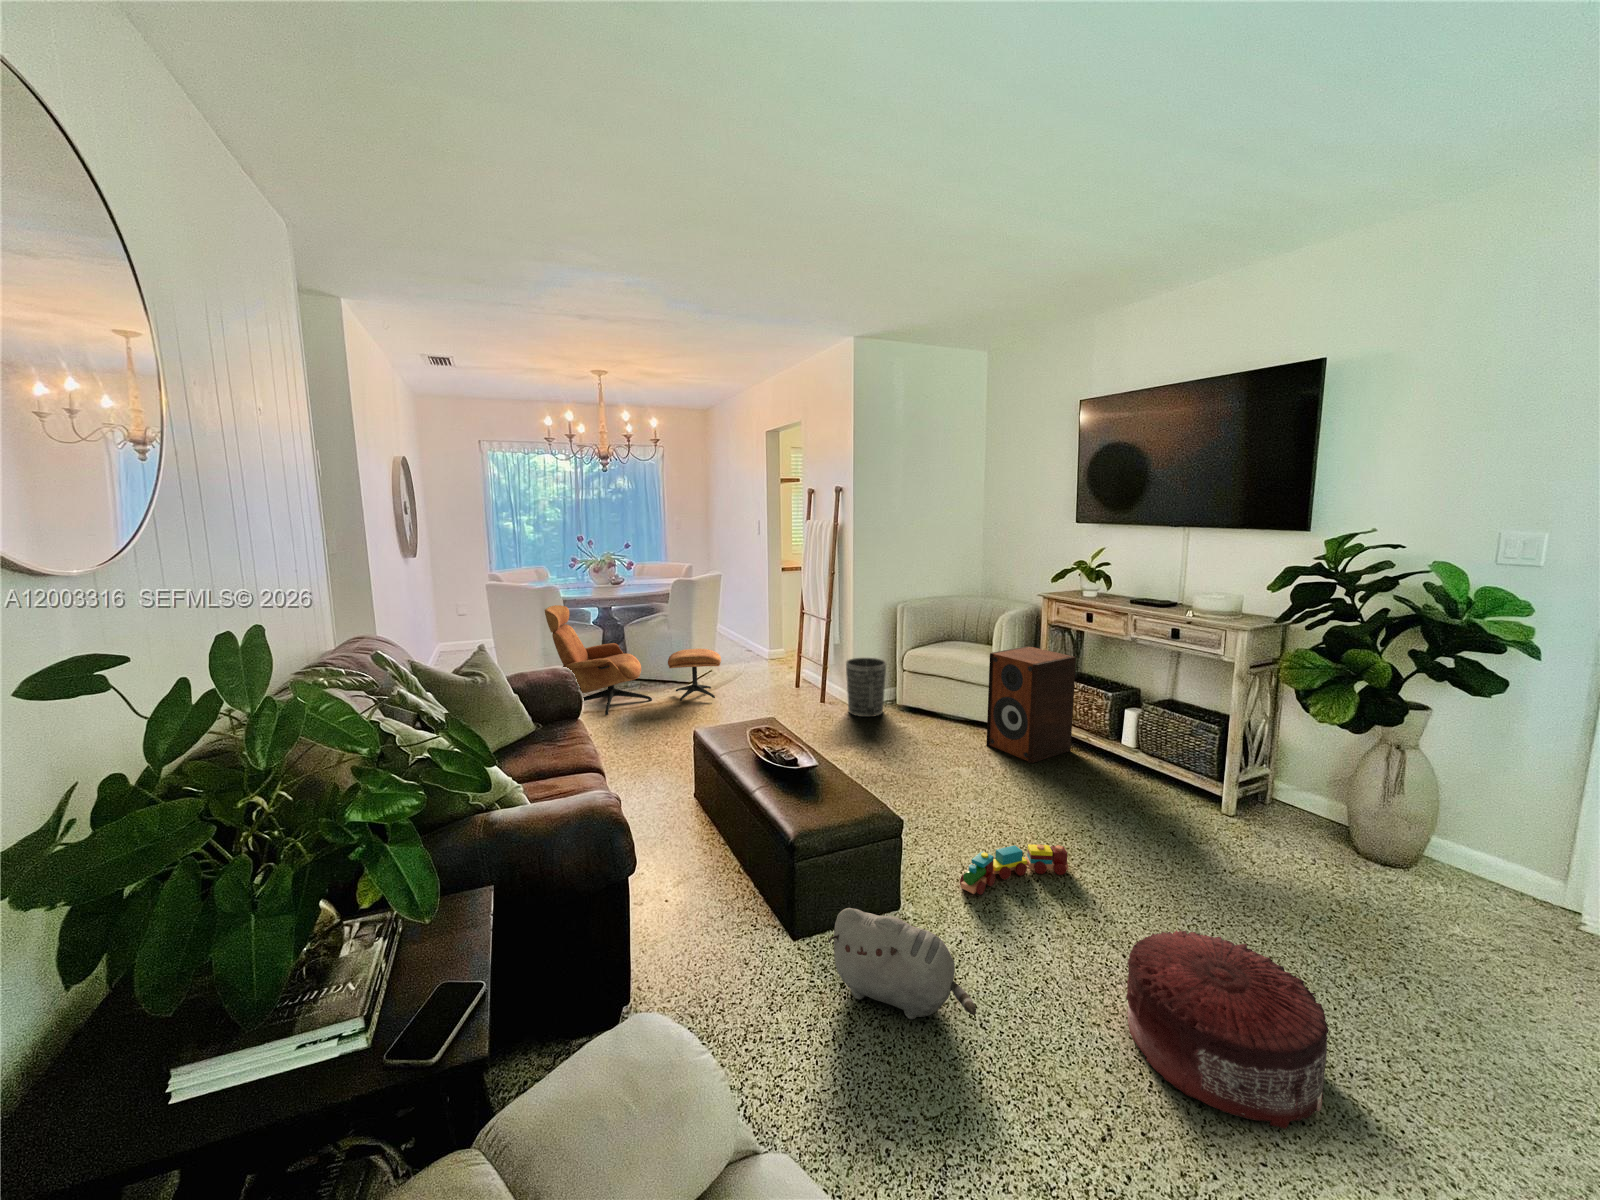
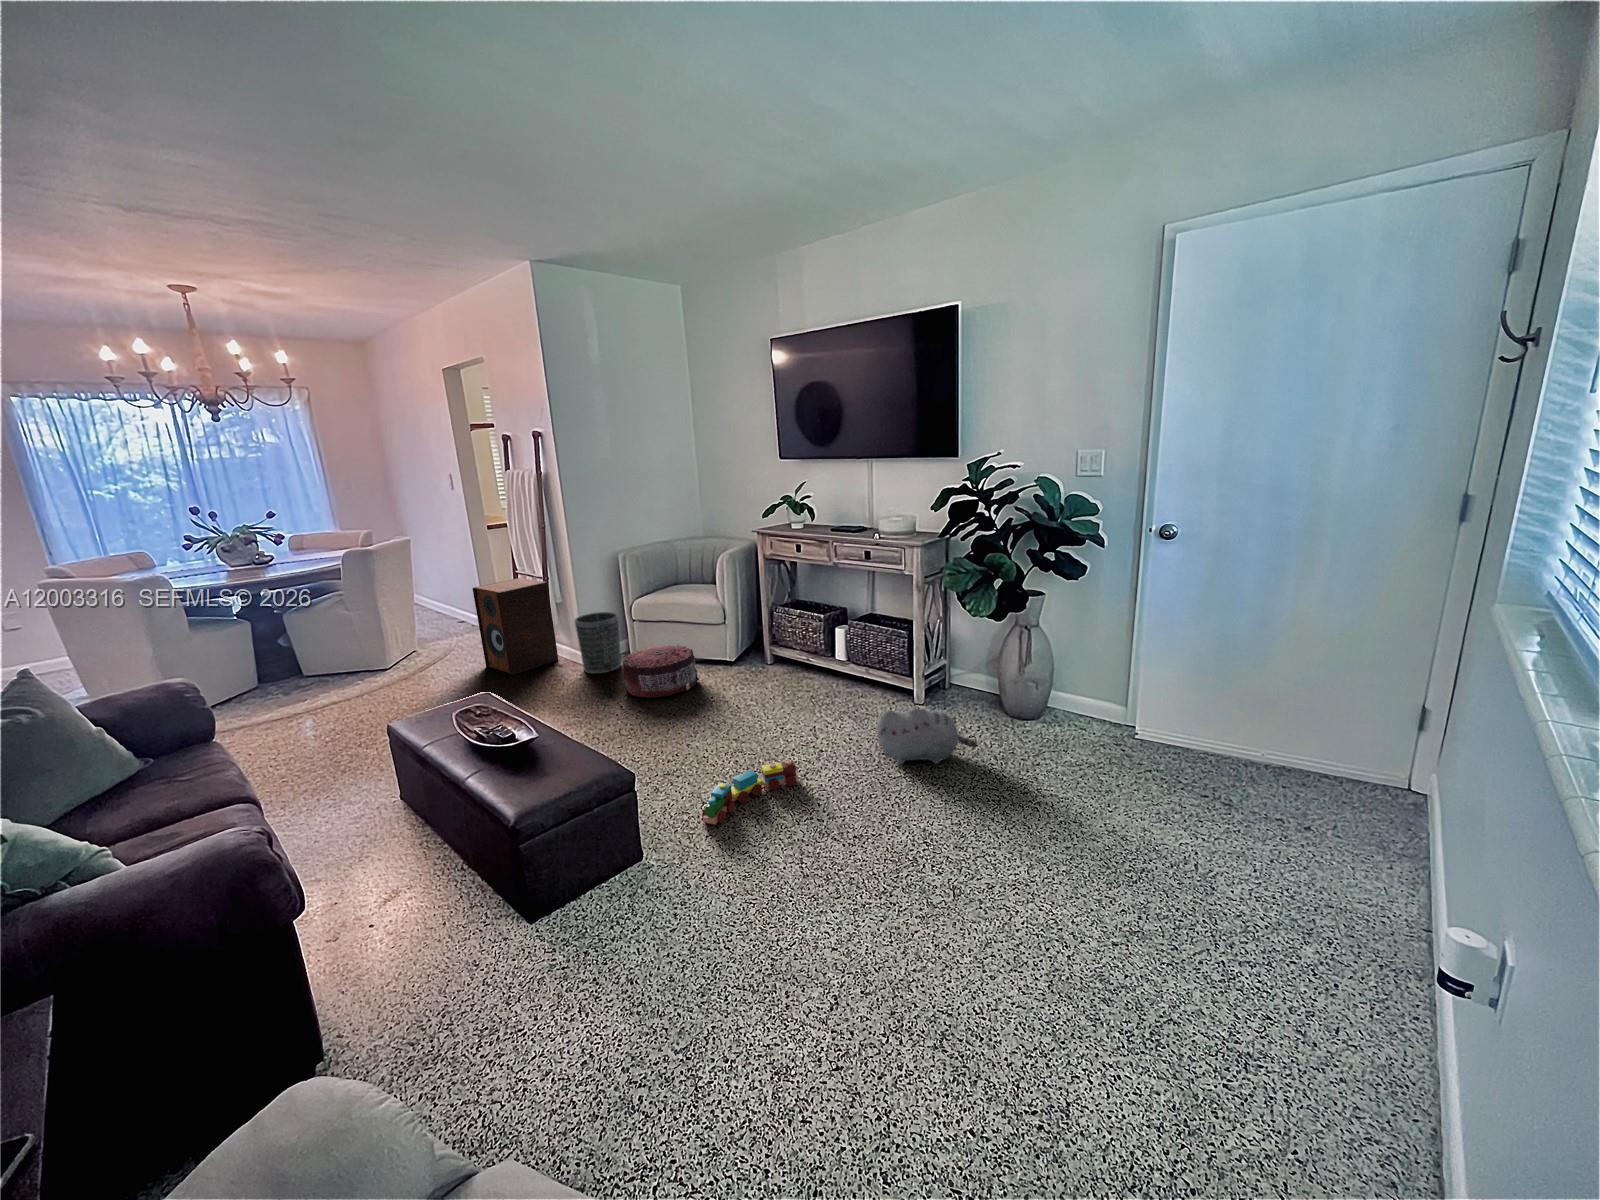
lounge chair: present [545,605,721,715] -> none [140,599,424,727]
speaker: present [986,646,1076,763] -> present [473,578,558,675]
plush toy: present [828,908,976,1019] -> present [876,708,978,764]
pouf: present [1126,930,1329,1129] -> present [622,645,699,698]

